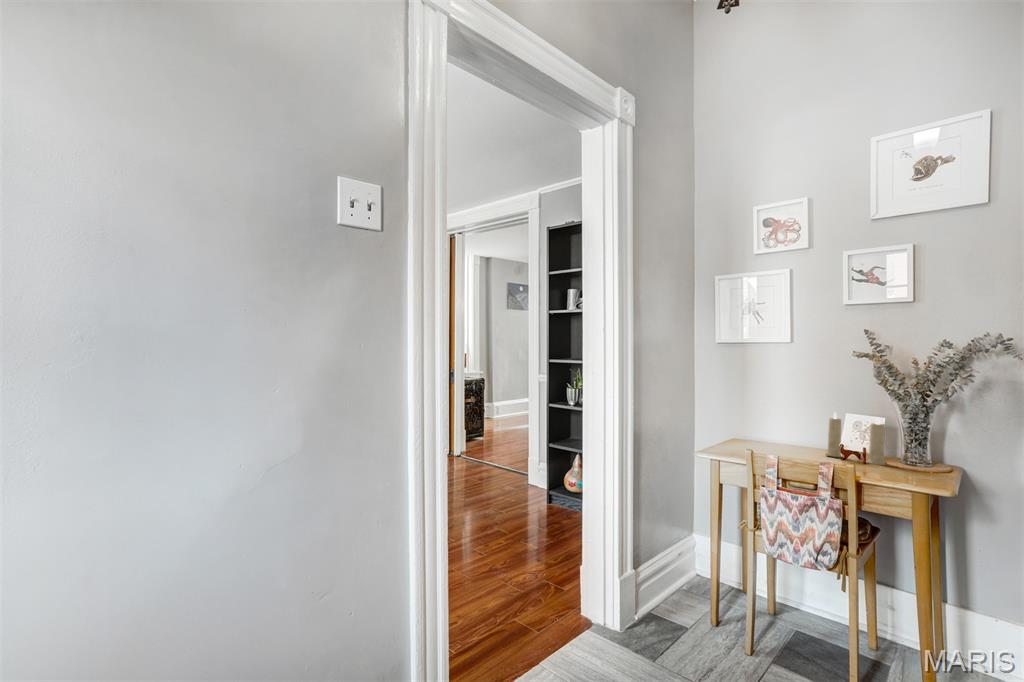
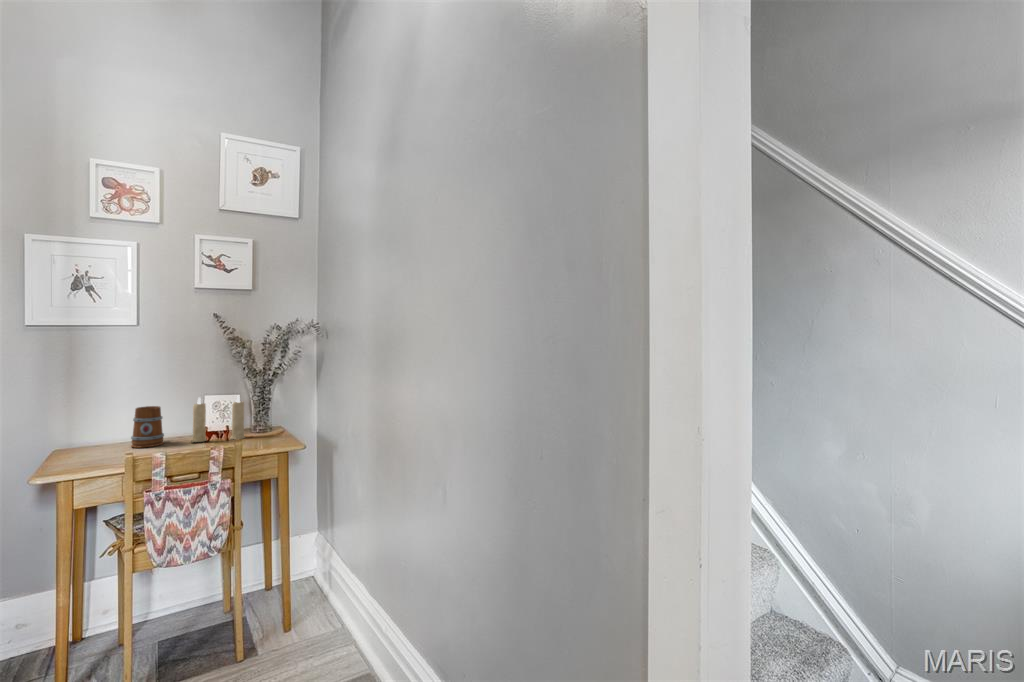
mug: none [776,413,804,450] -> present [131,406,164,448]

